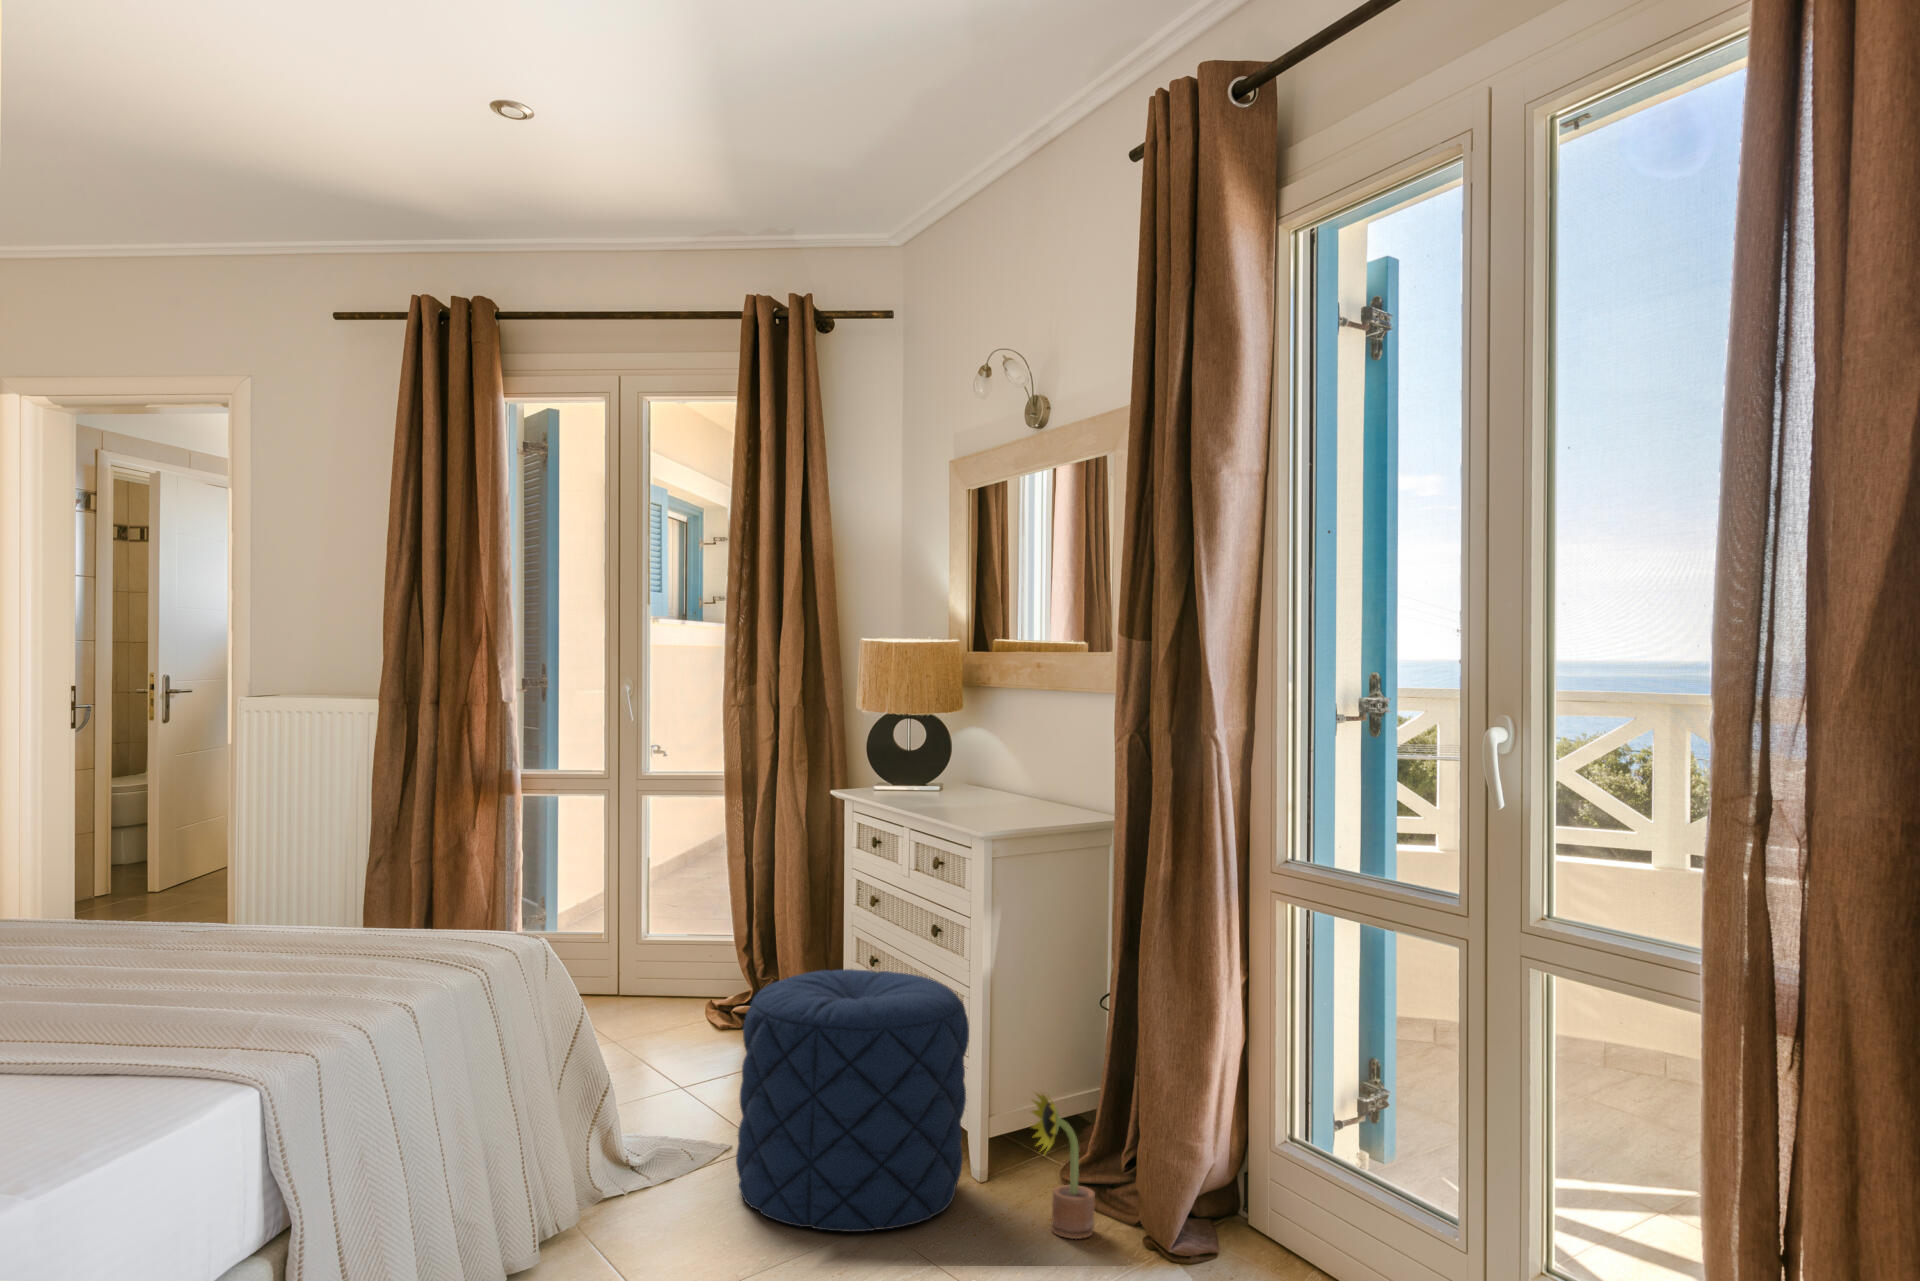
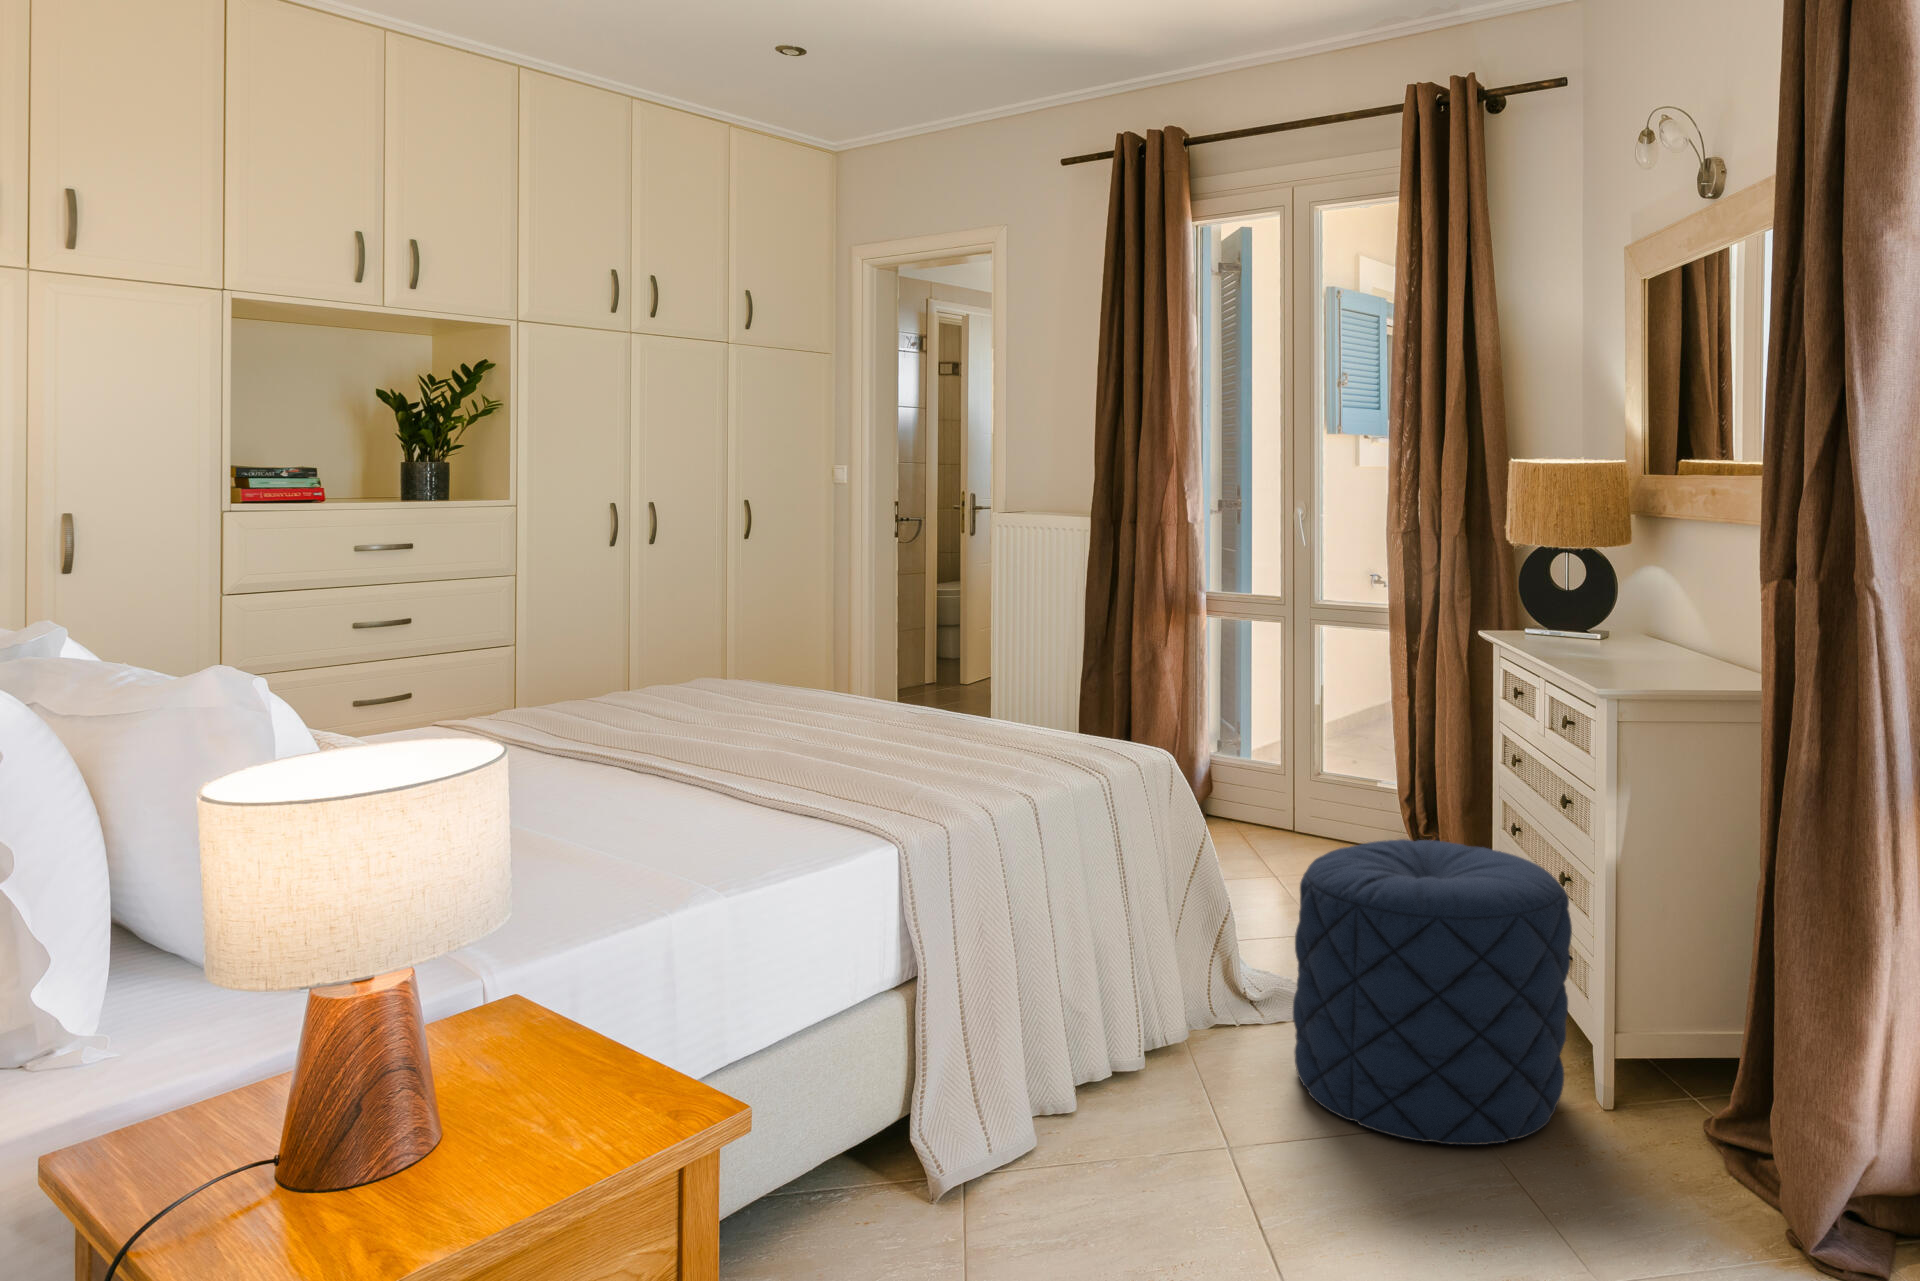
decorative plant: present [1032,1093,1095,1239] -> none [1643,1015,1732,1214]

